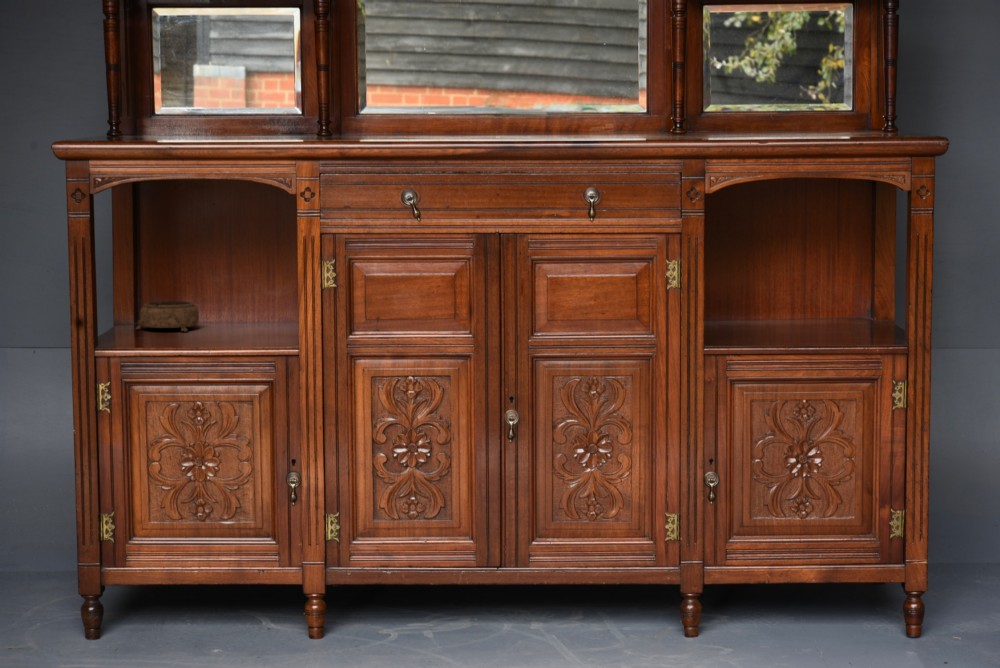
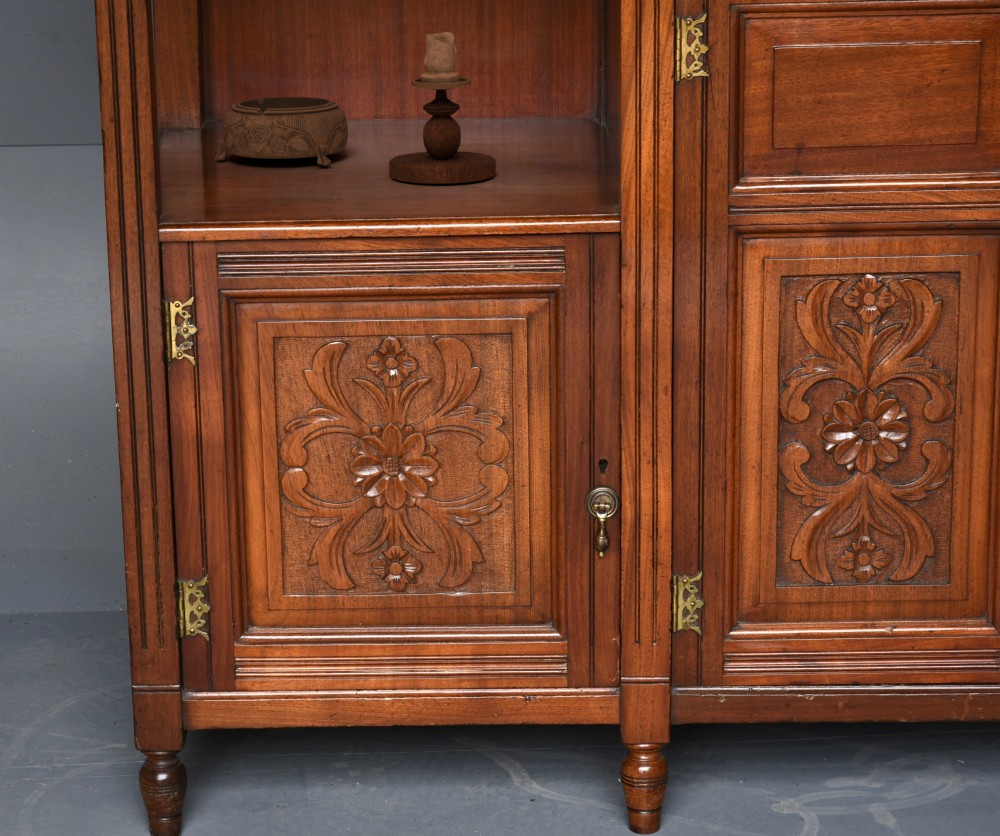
candlestick: none [212,271,261,338] -> present [389,32,496,184]

